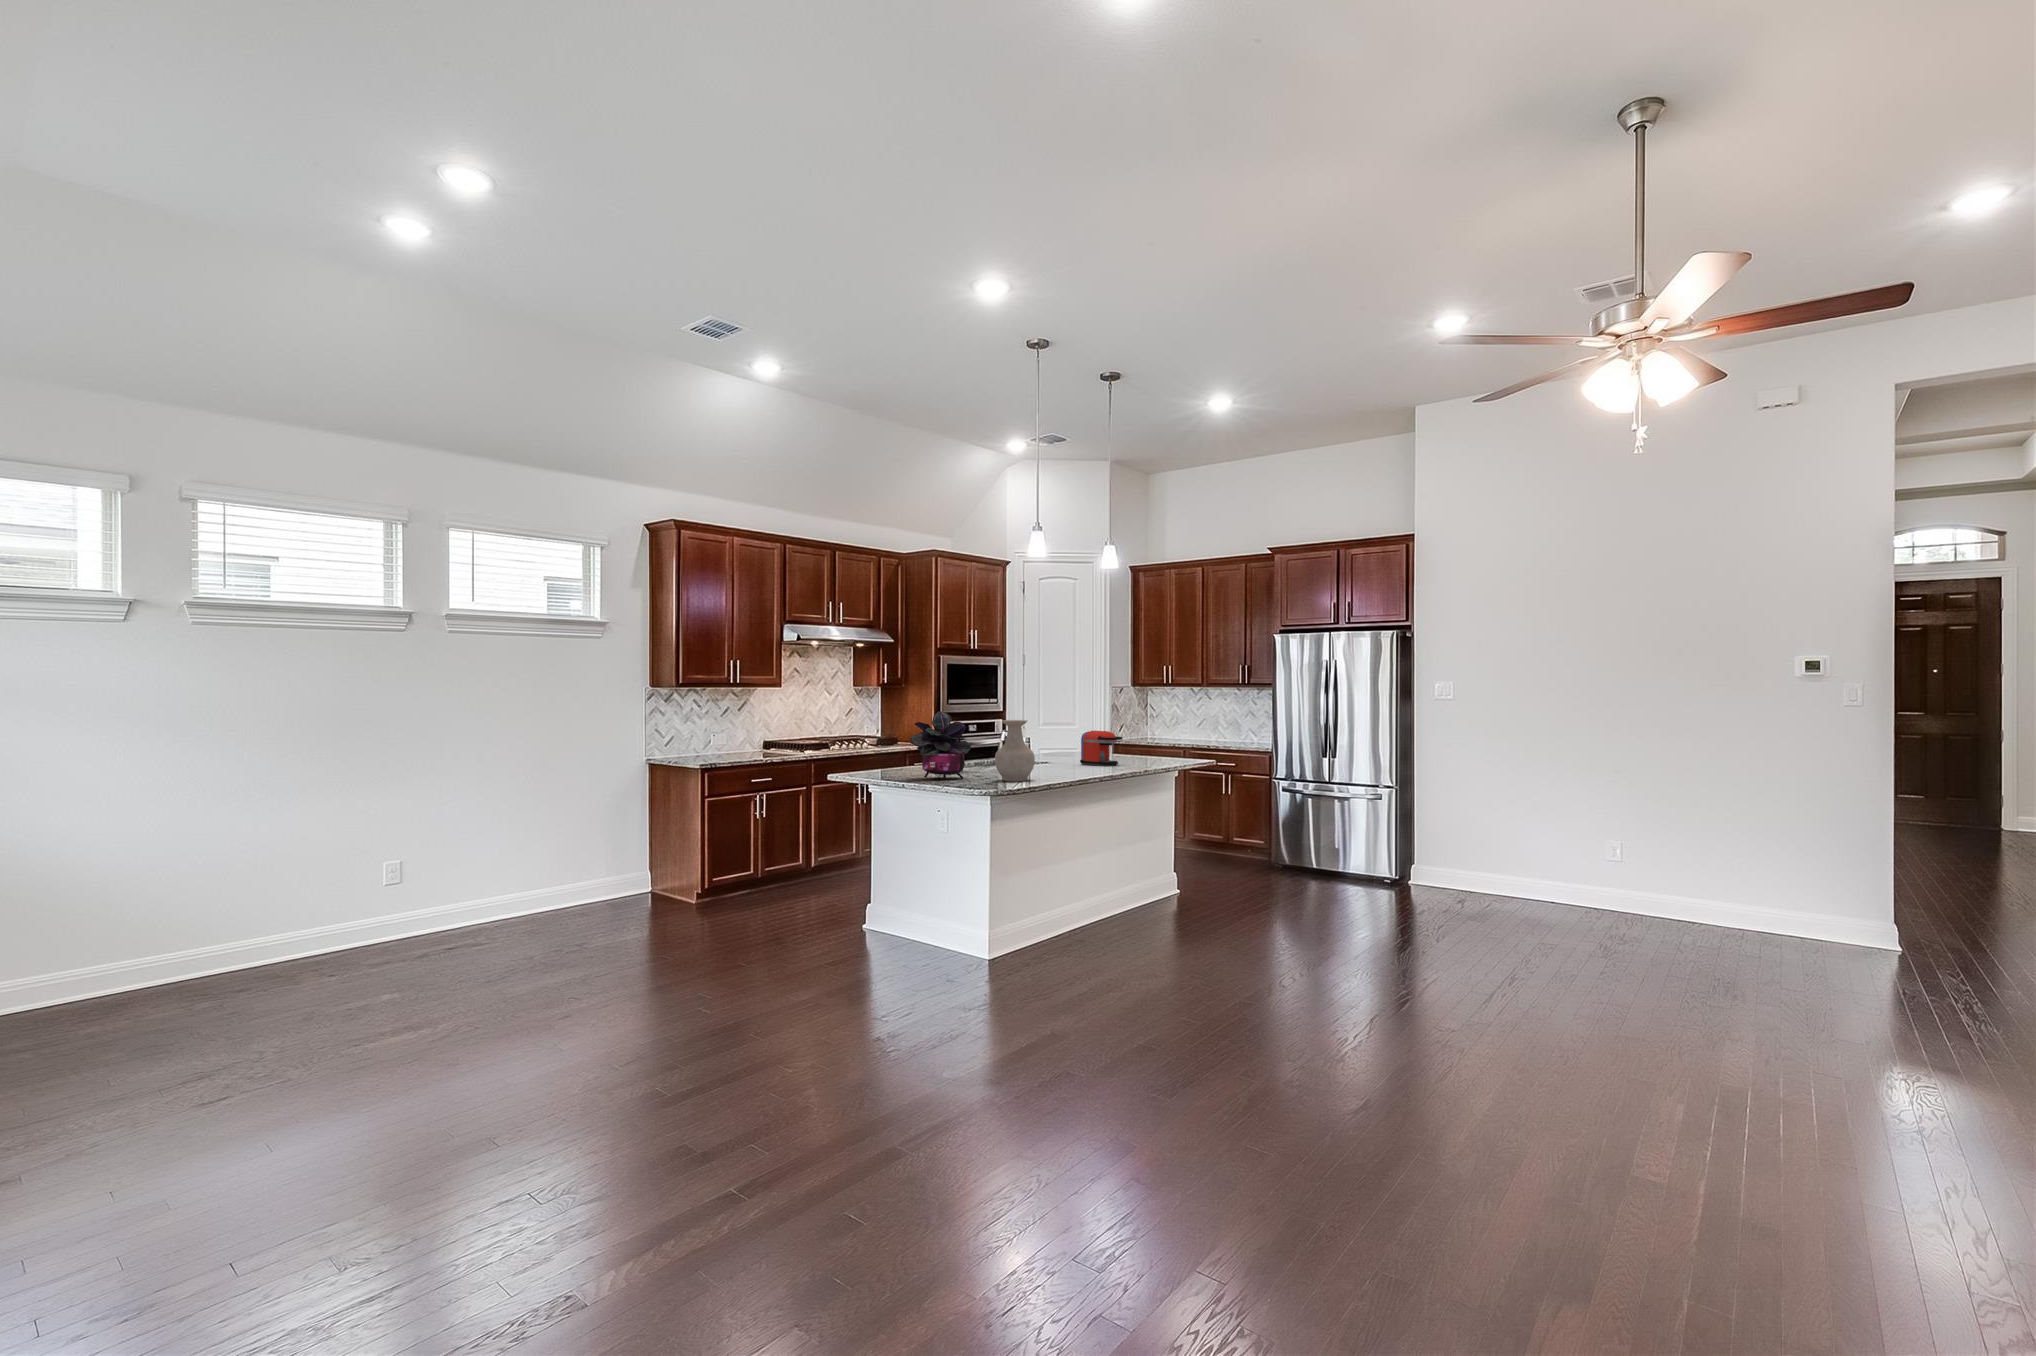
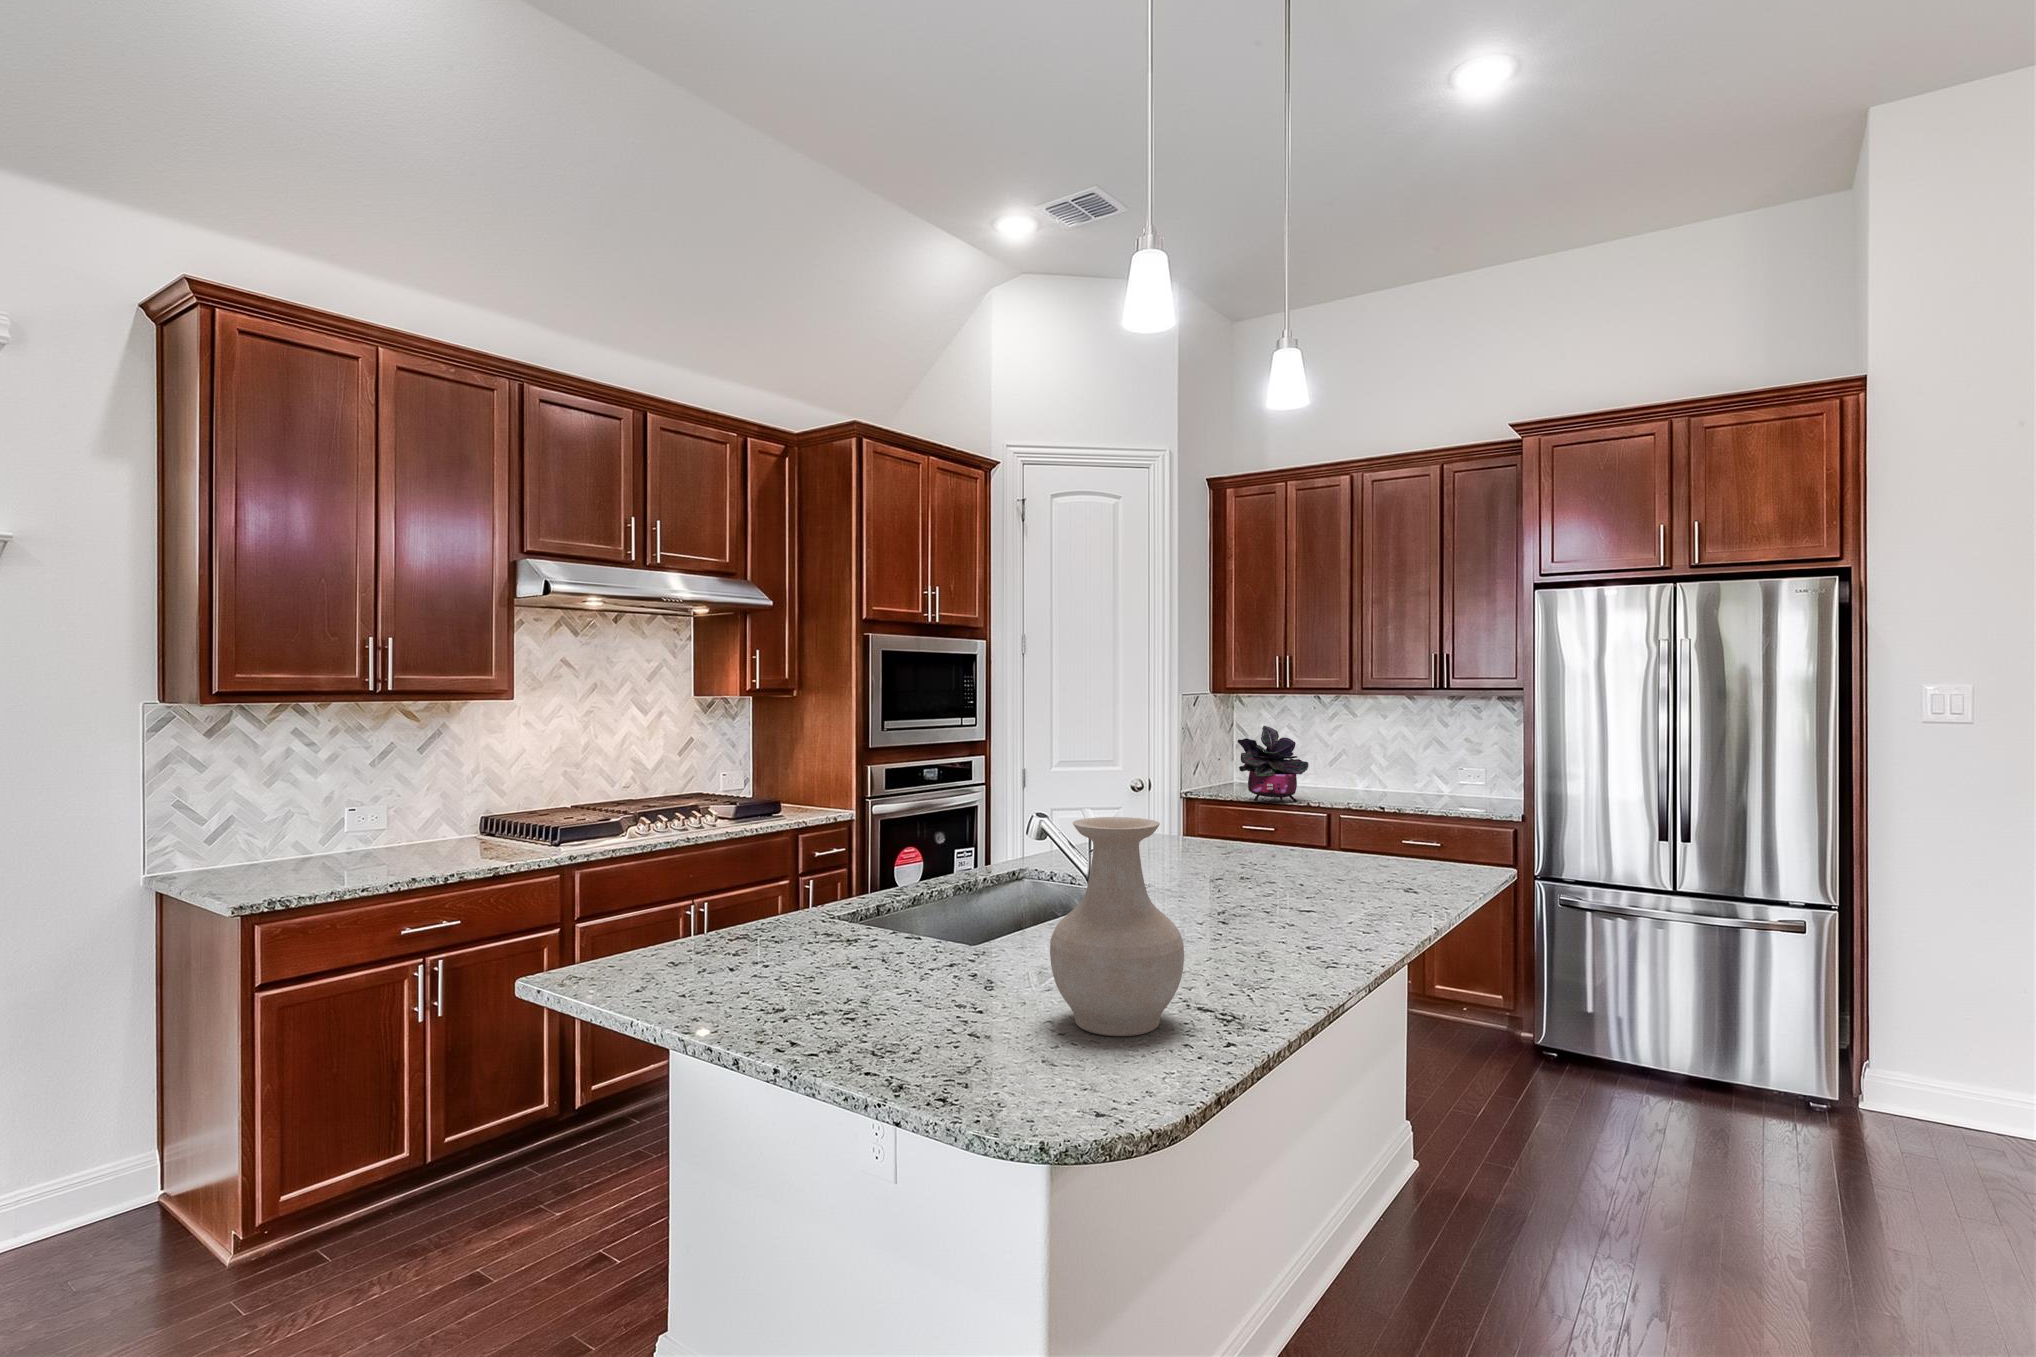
potted plant: present [910,711,971,779] -> present [1237,726,1309,802]
coffee maker: present [1080,731,1123,766] -> none [1208,807,1324,900]

